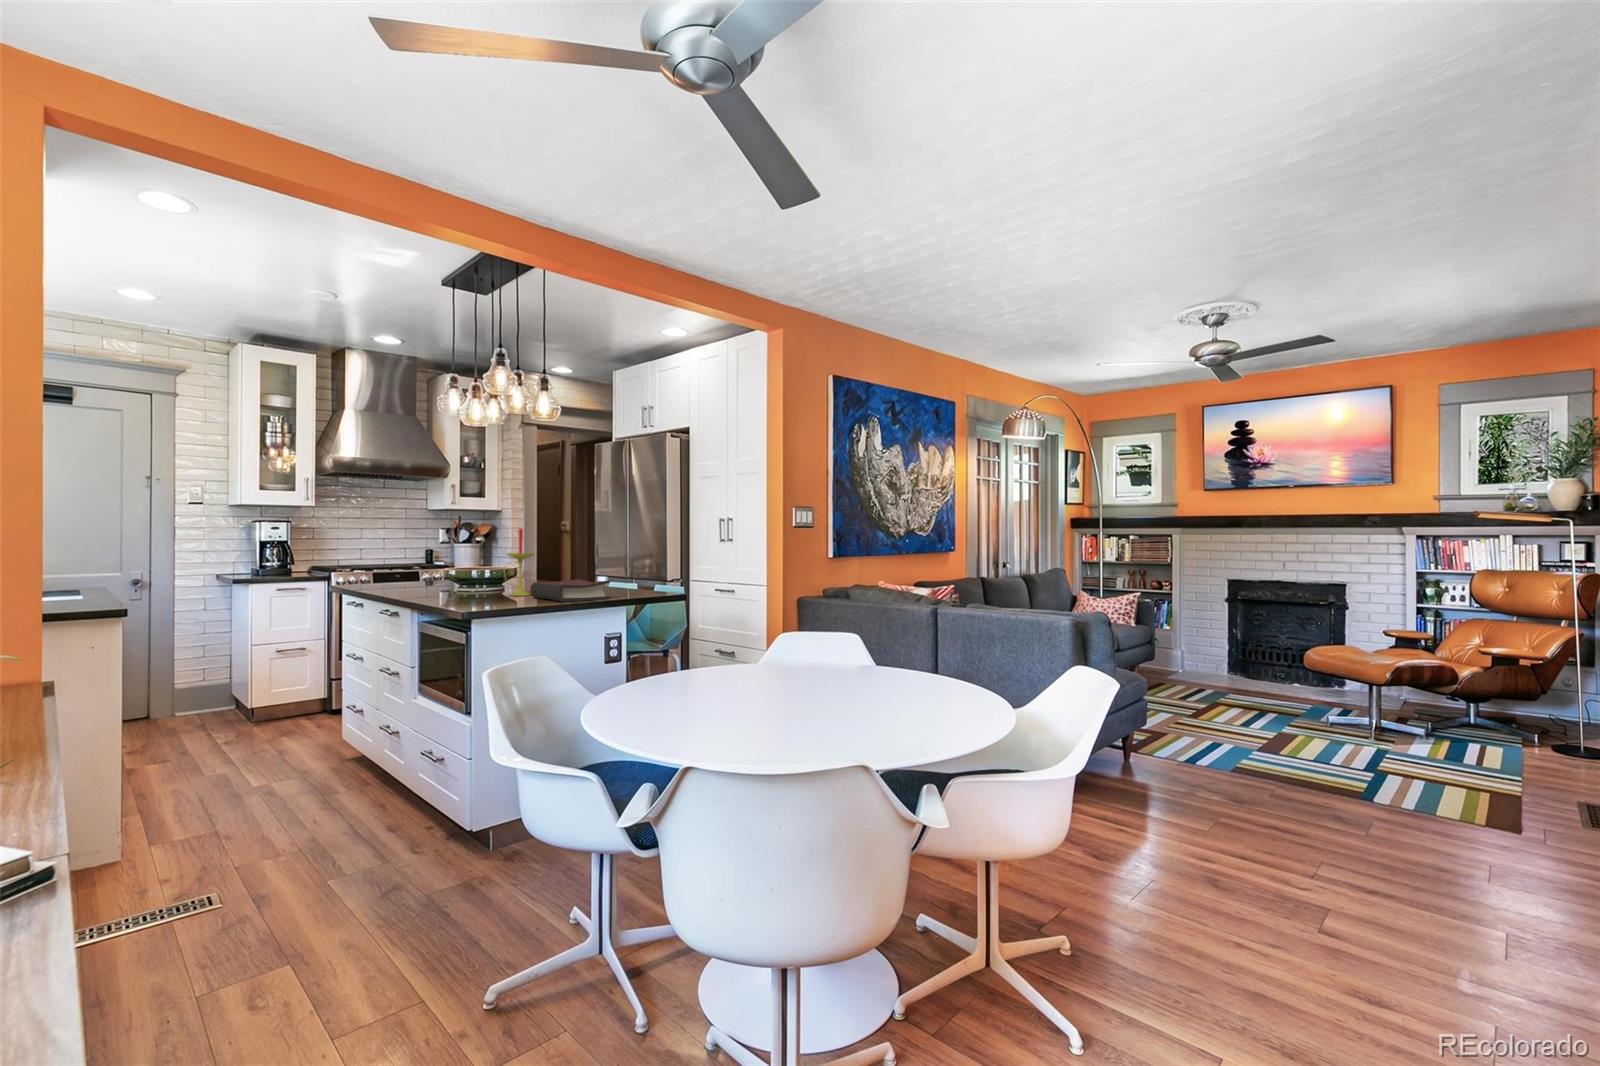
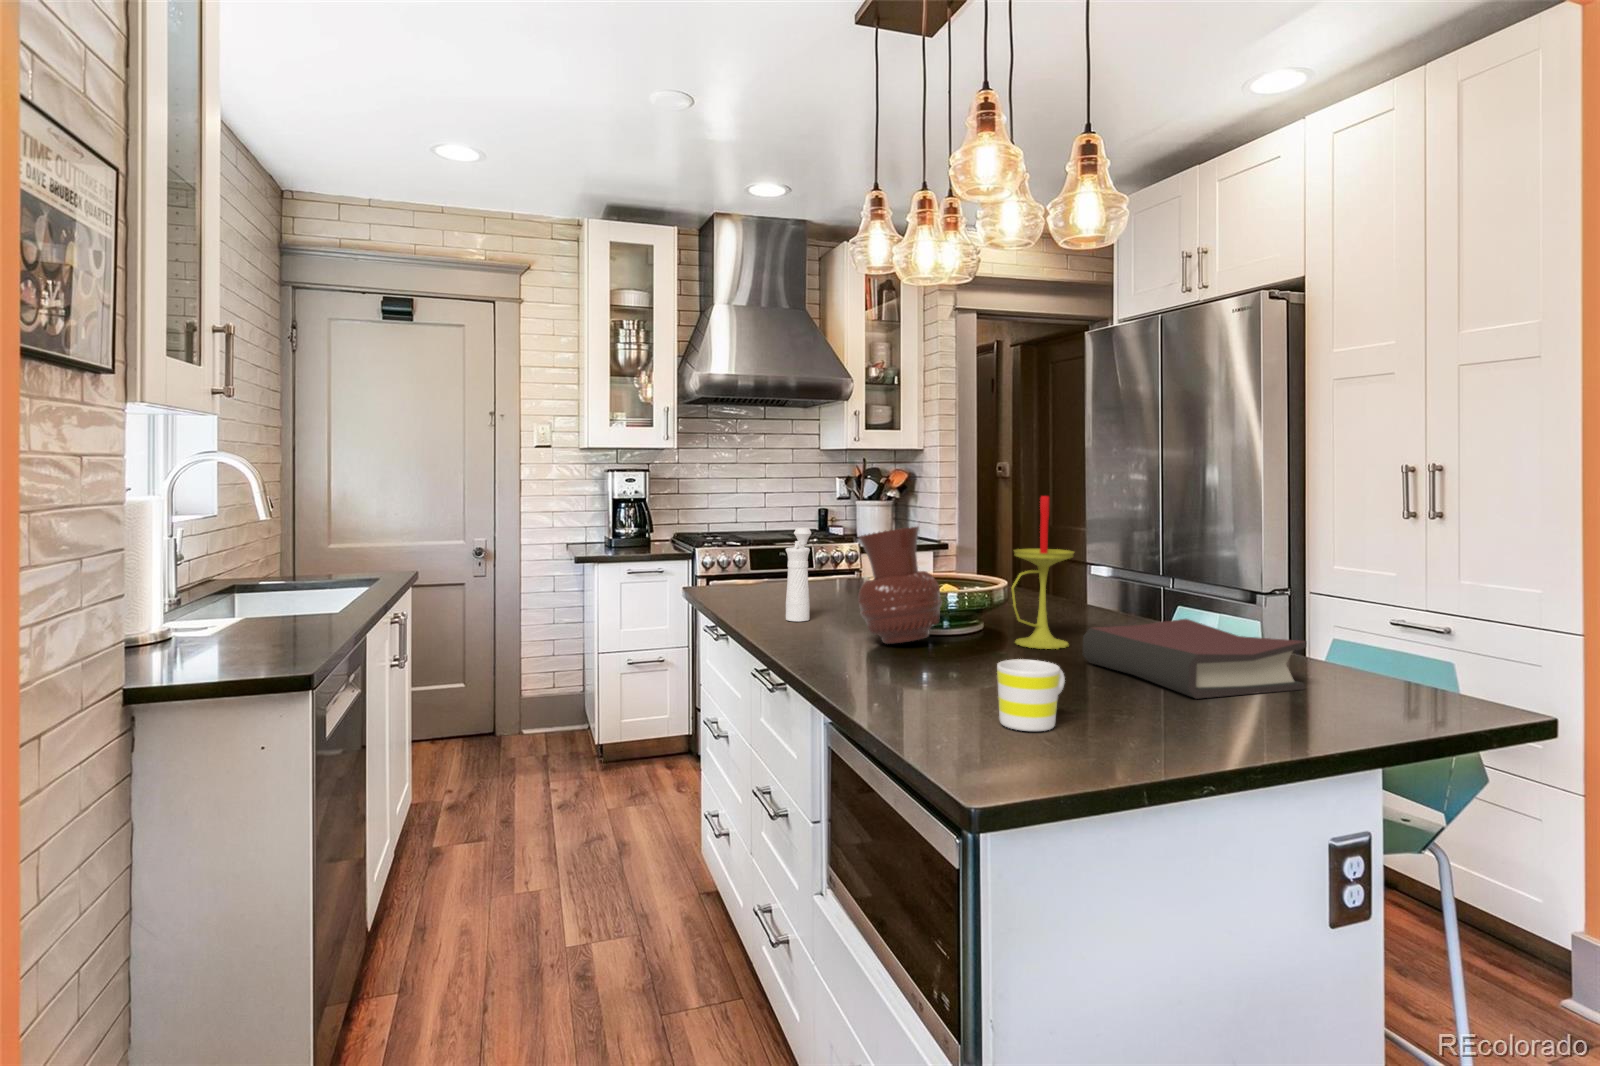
vase: none [428,542,471,598] -> present [858,527,942,644]
pepper mill: none [391,548,407,595] -> present [786,528,811,621]
mug: none [474,586,503,609] -> present [997,659,1065,731]

